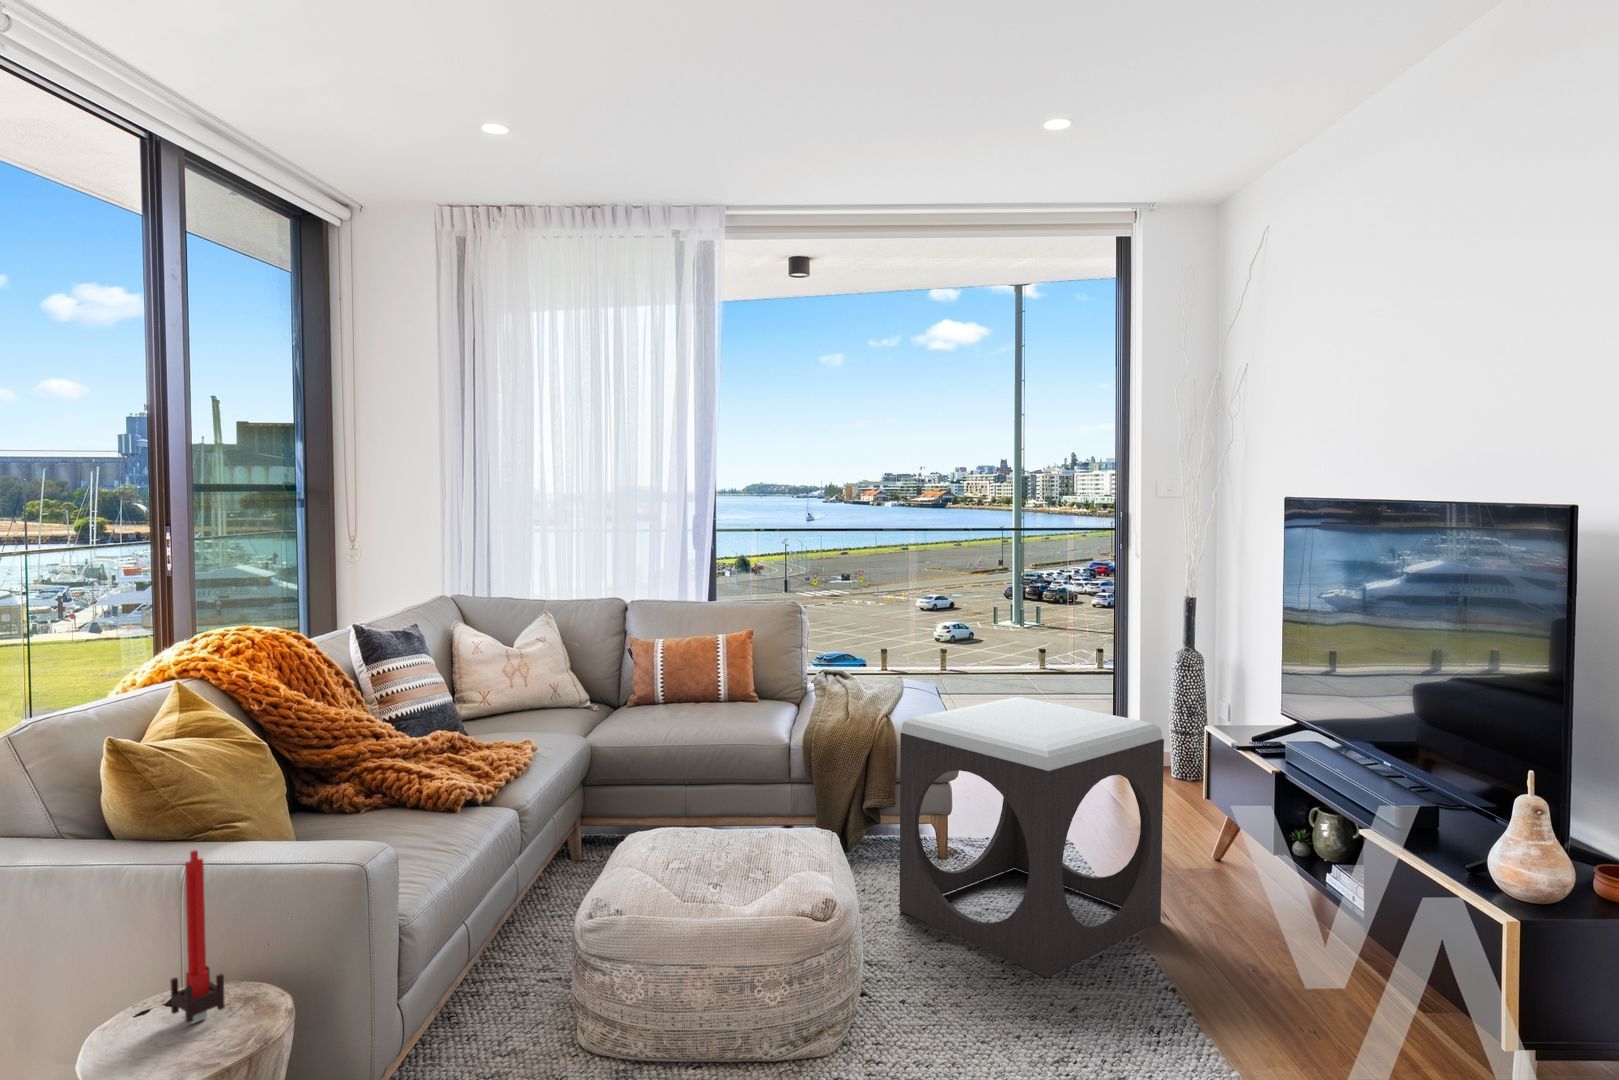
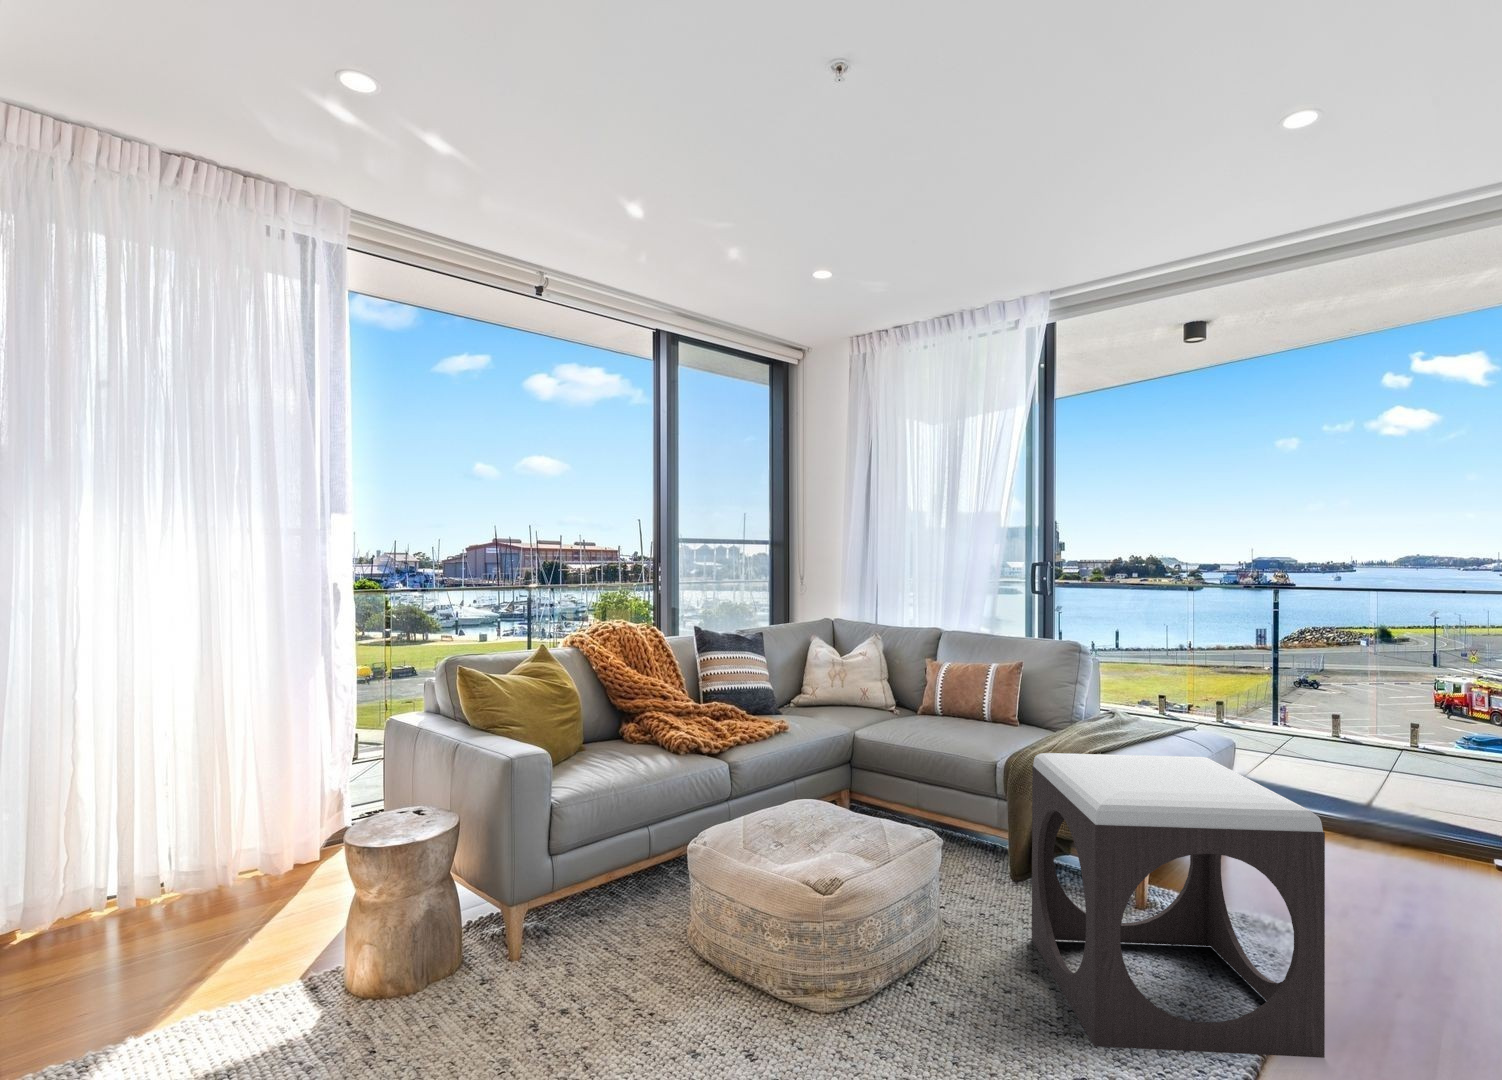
candle: present [171,850,225,1024] -> none [410,726,434,821]

